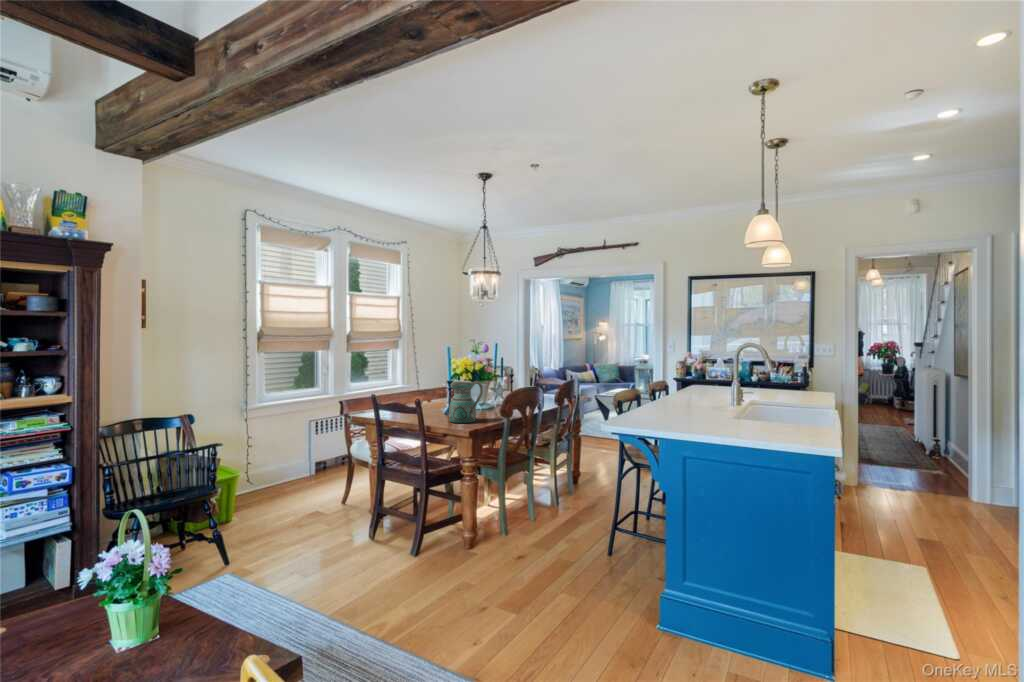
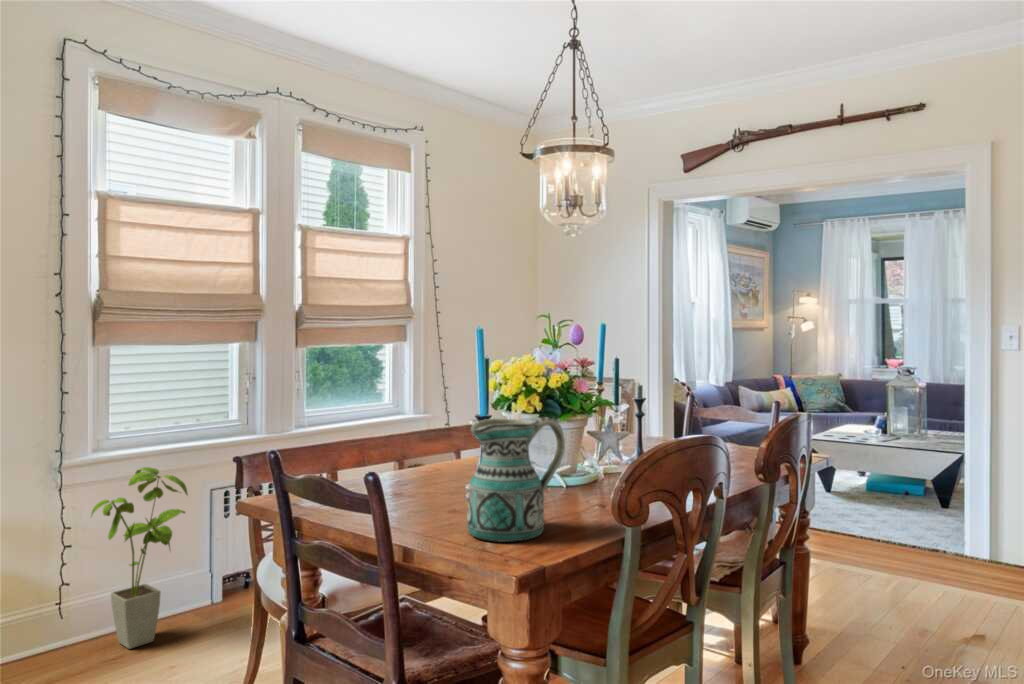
house plant: none [261,409,307,493] -> present [91,467,188,649]

